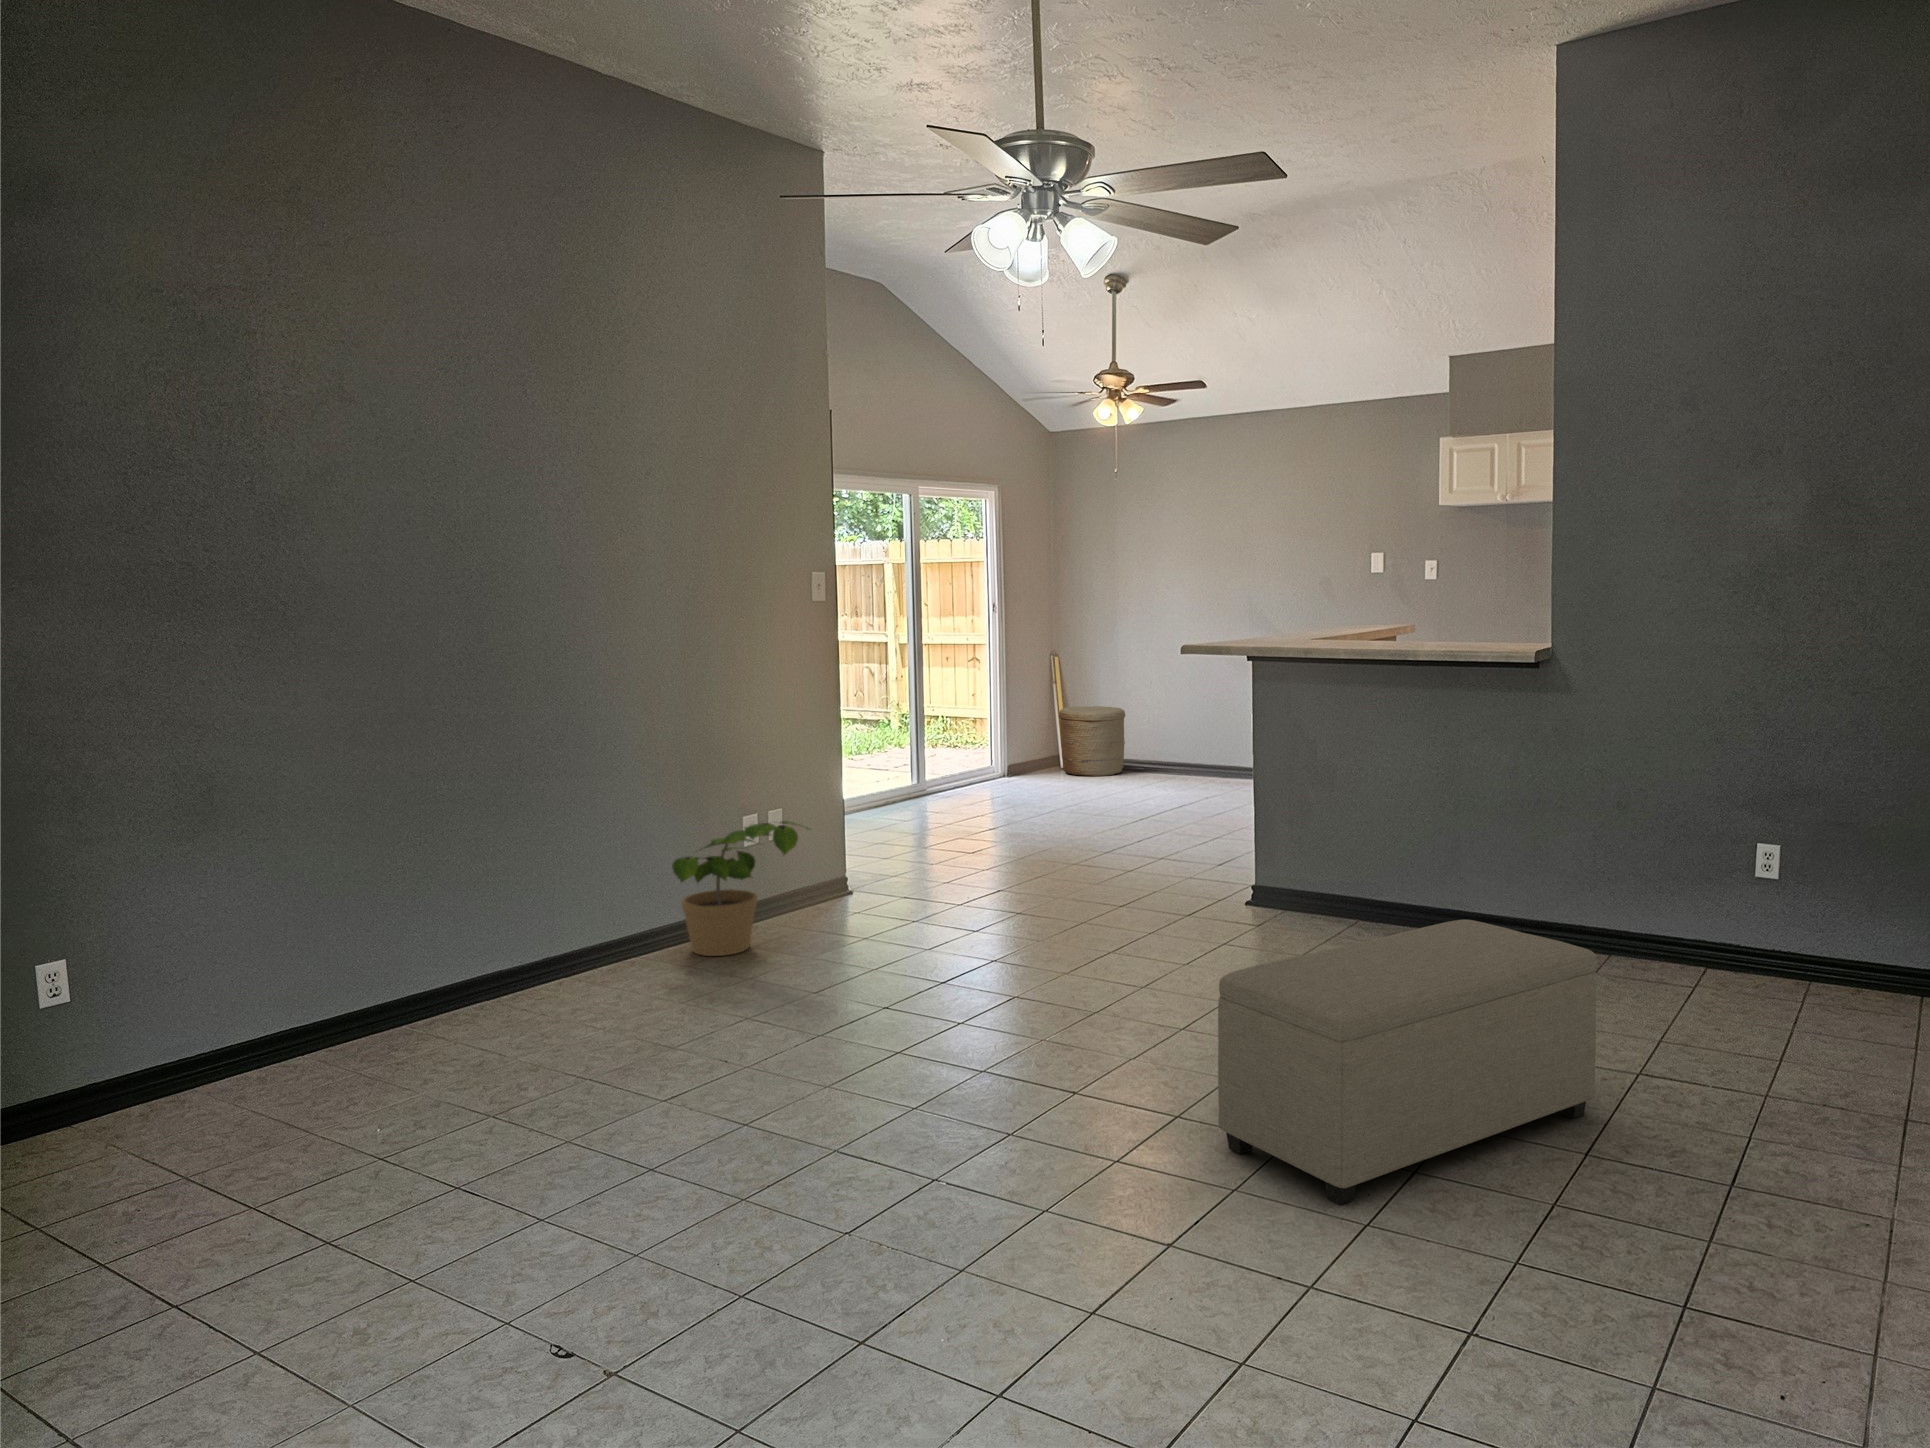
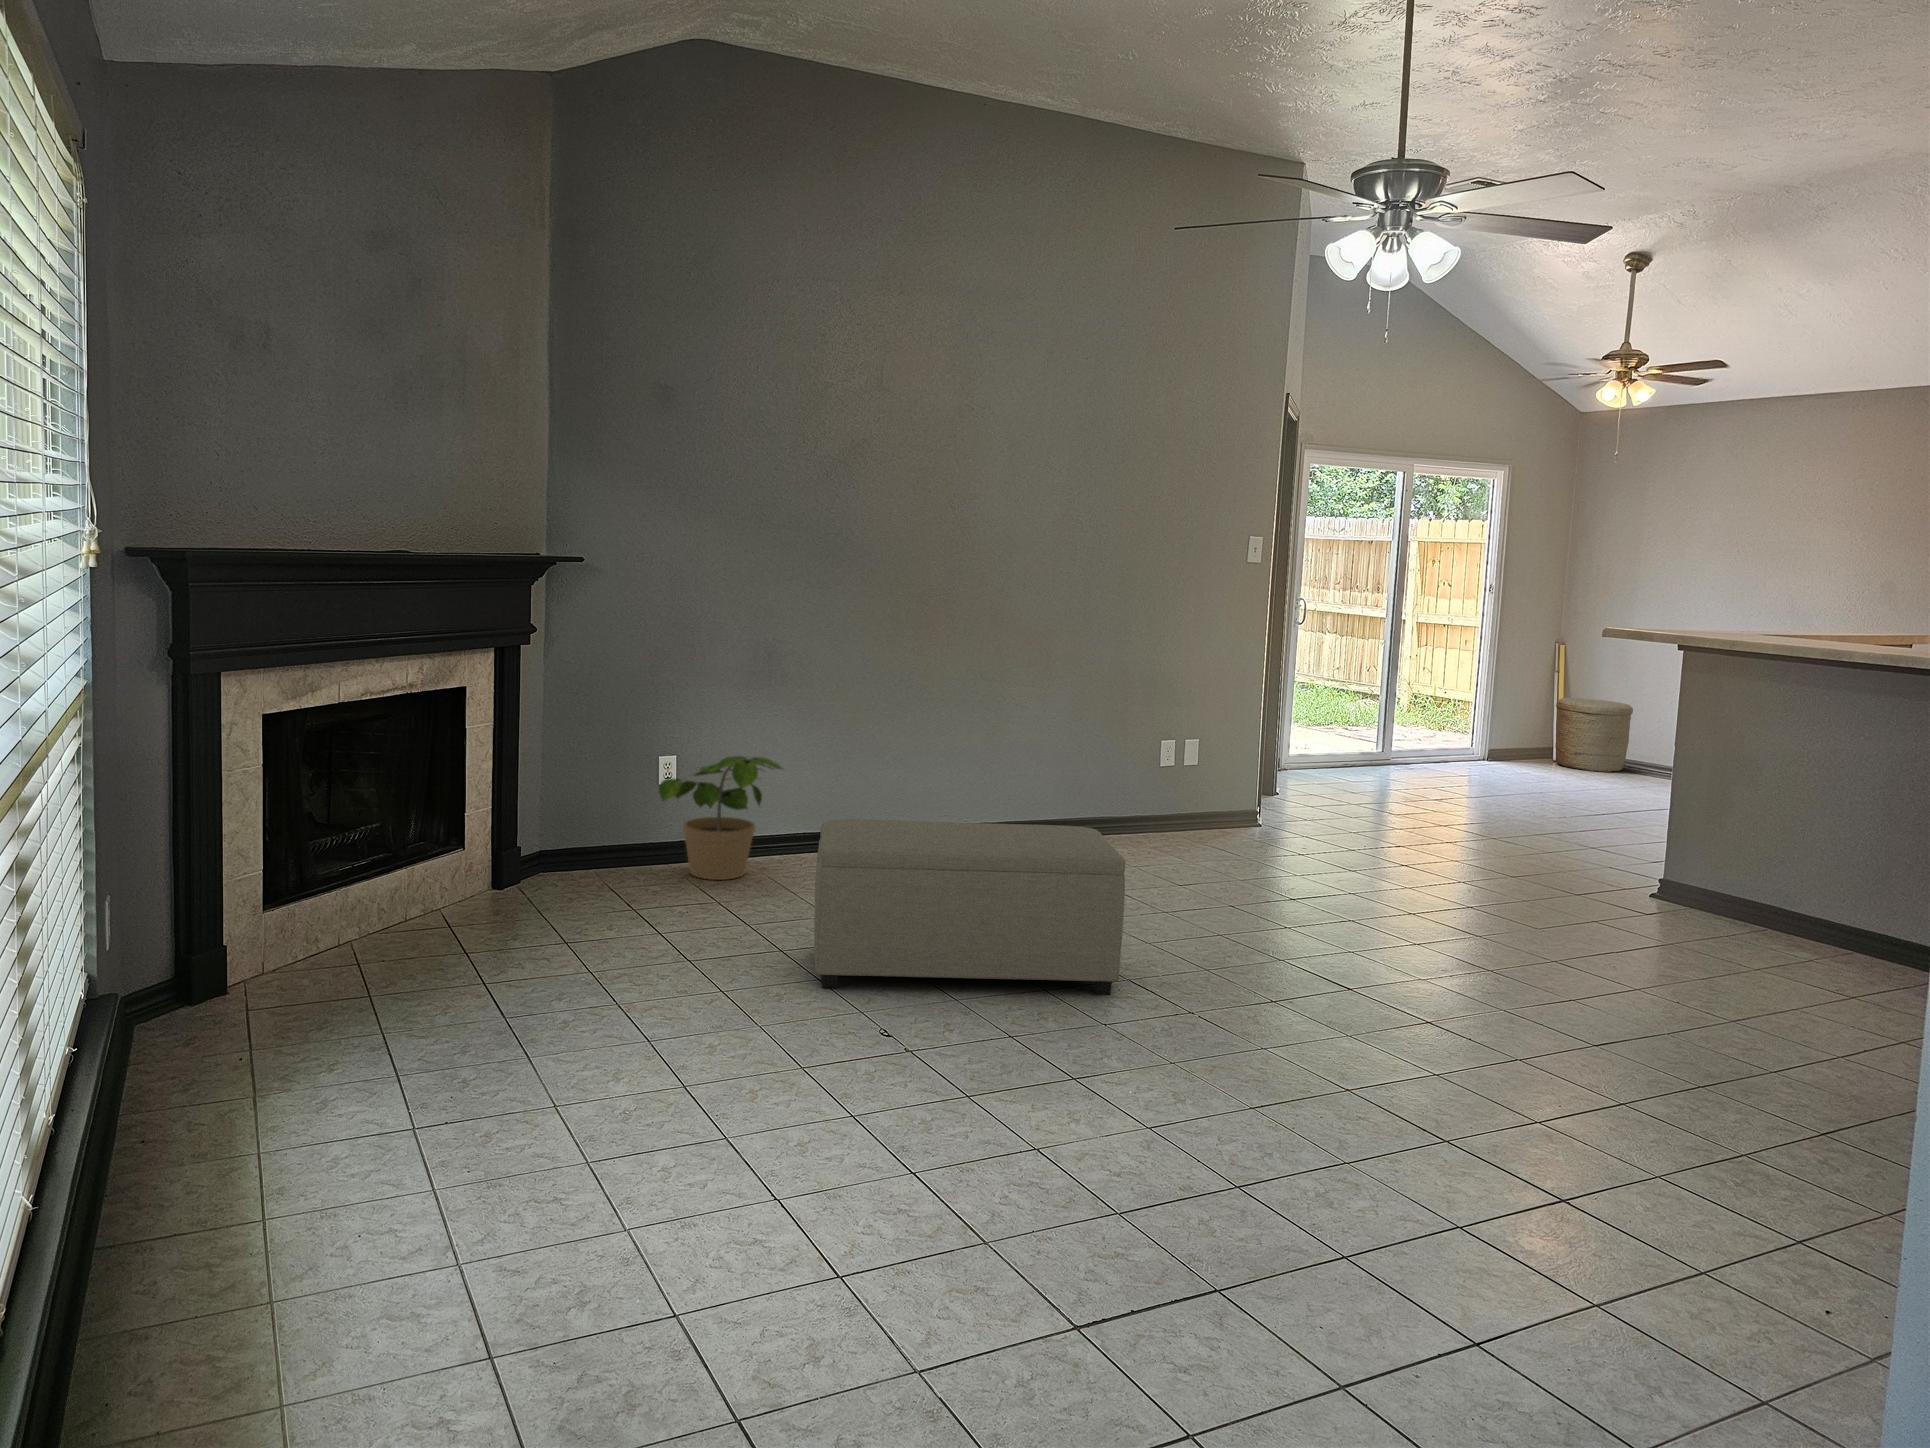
potted plant: present [672,821,809,956] -> present [659,756,784,880]
ottoman: present [1218,920,1597,1205] -> present [814,819,1125,995]

